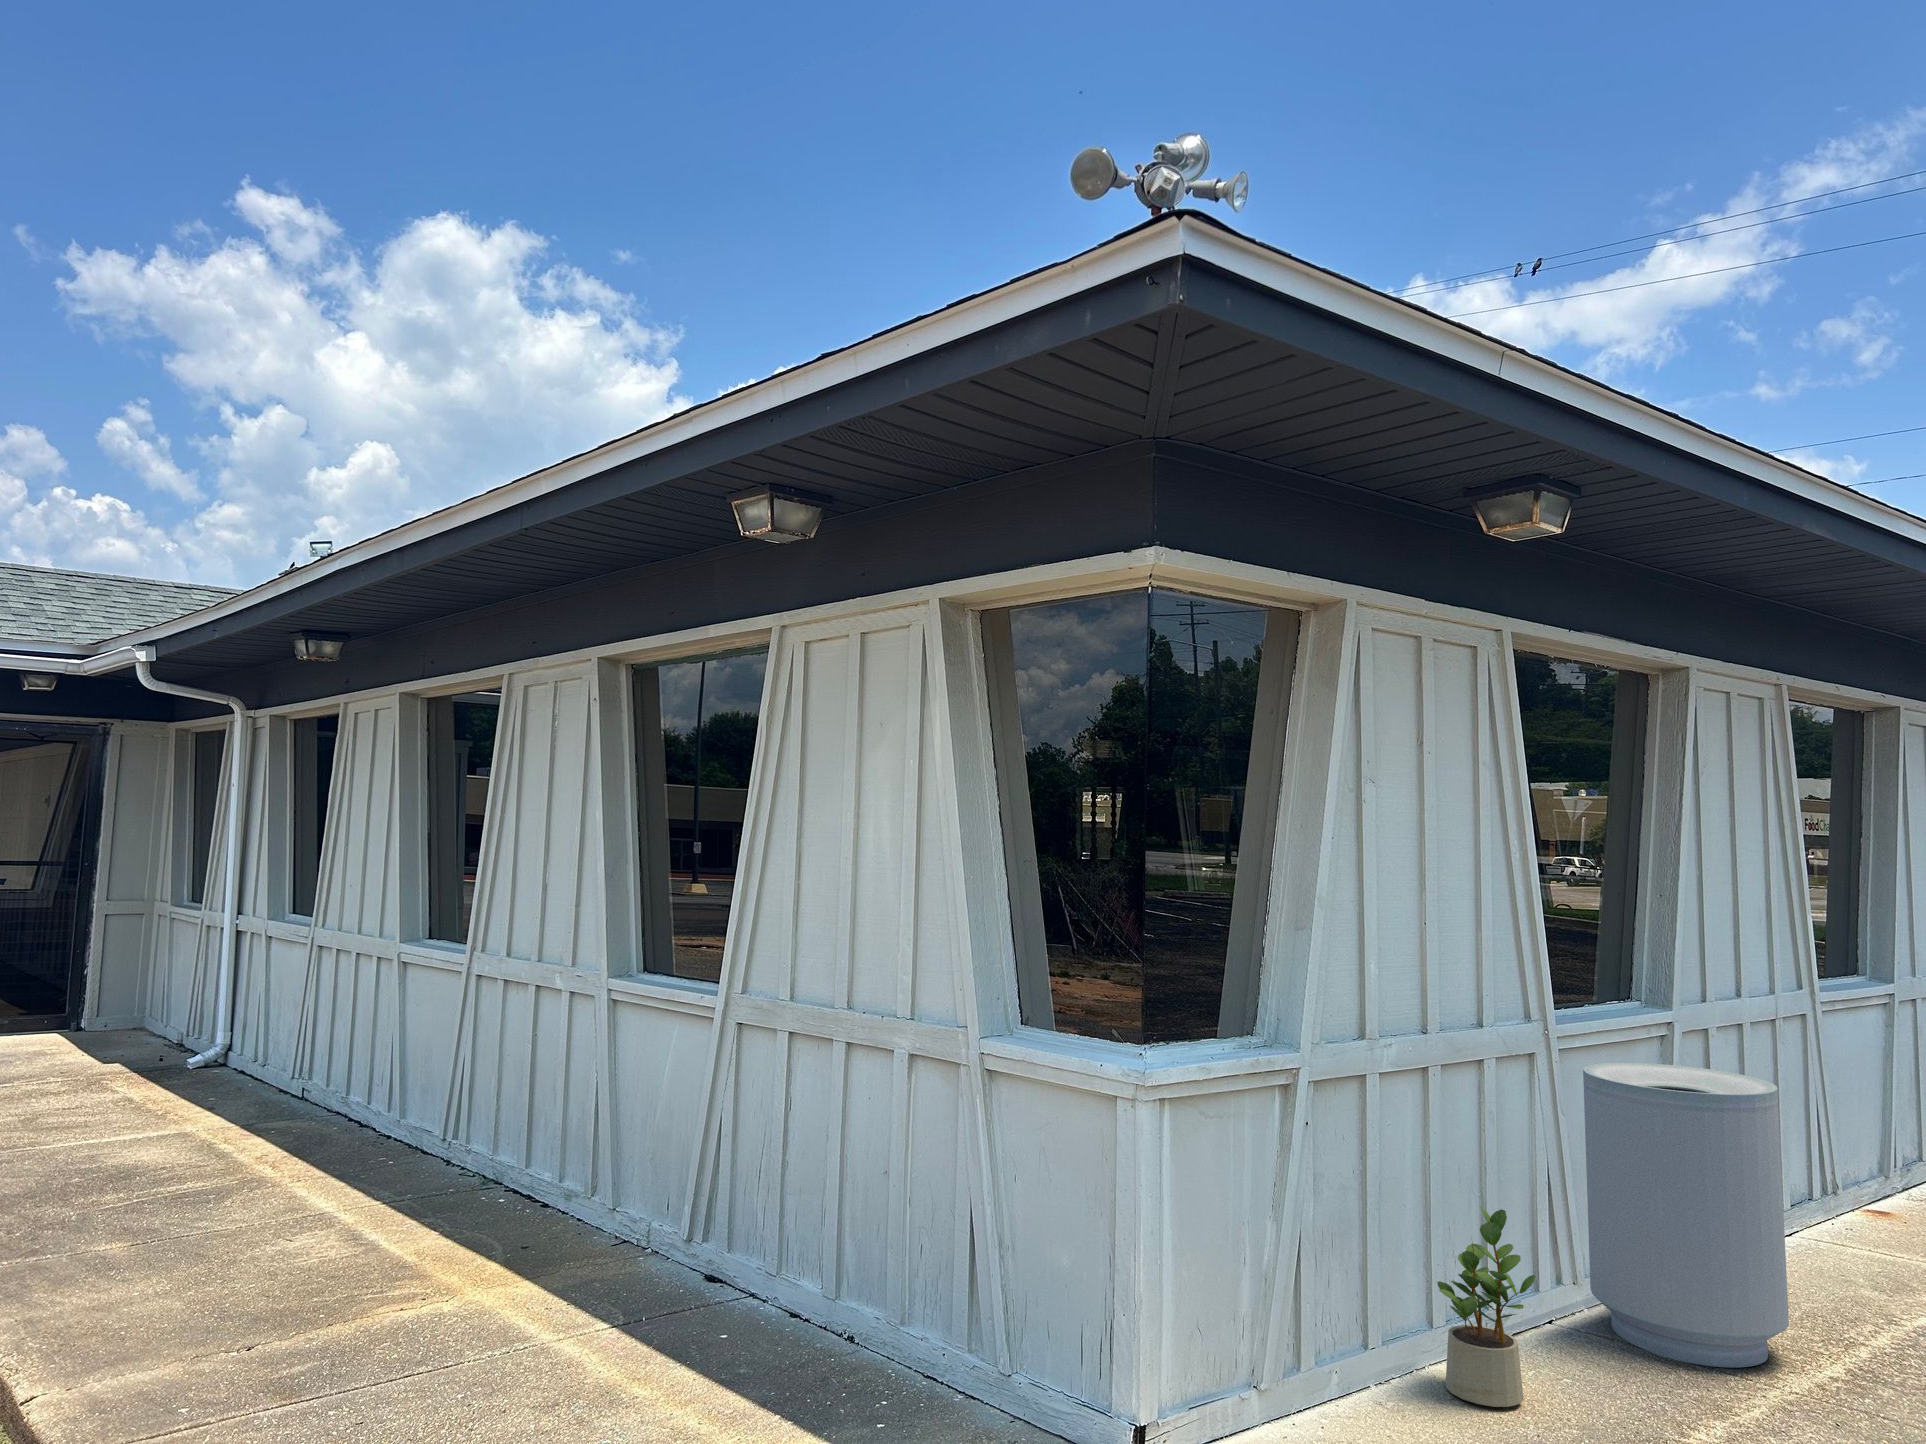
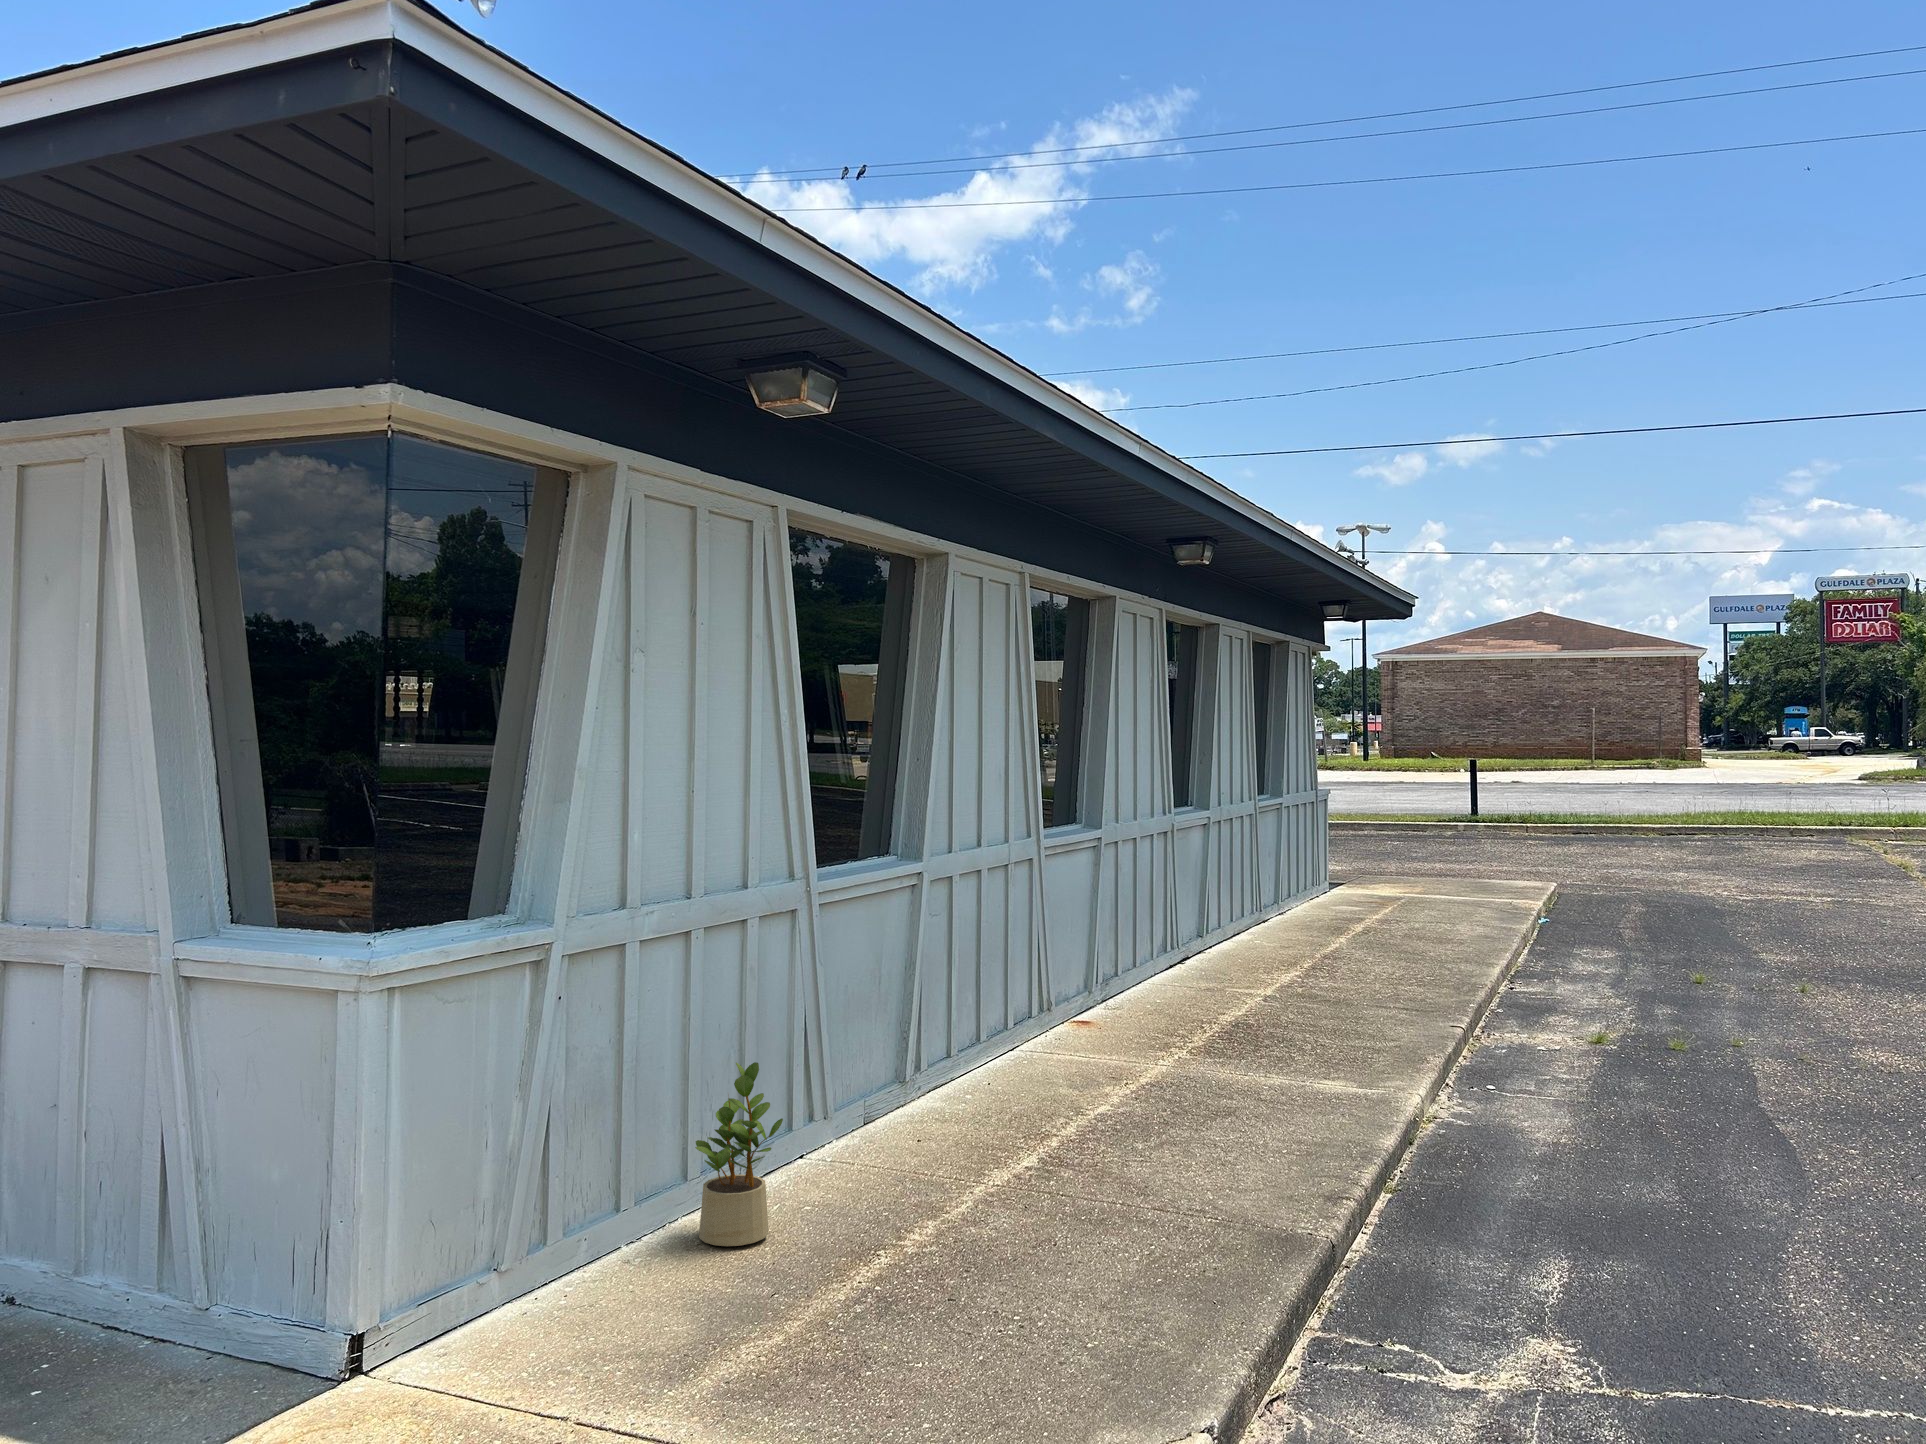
trash can: present [1583,1063,1789,1368] -> none [839,913,995,1174]

